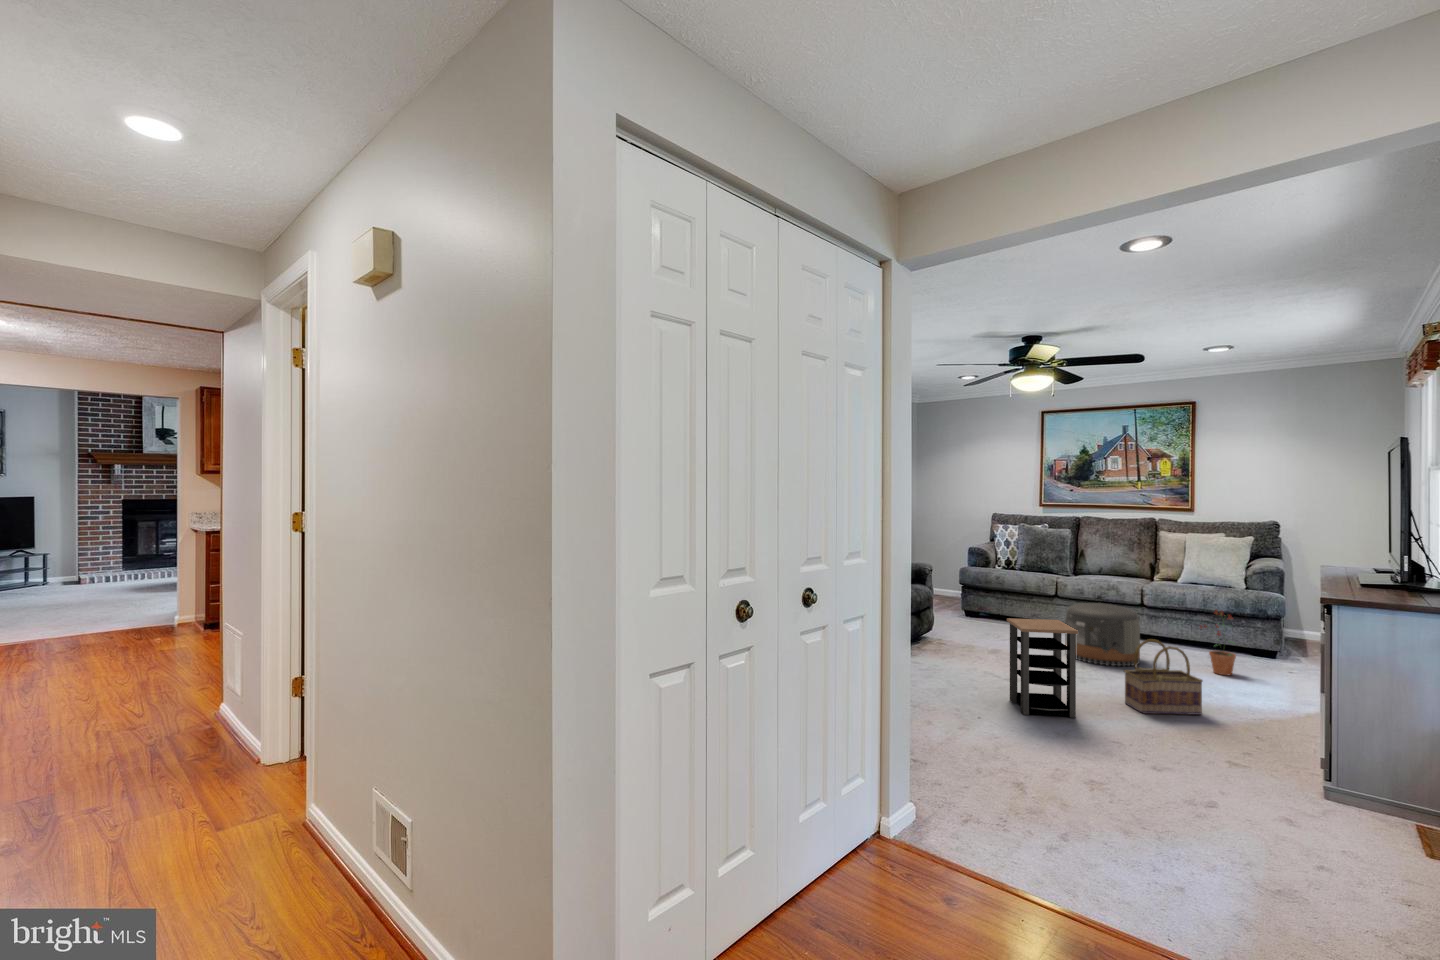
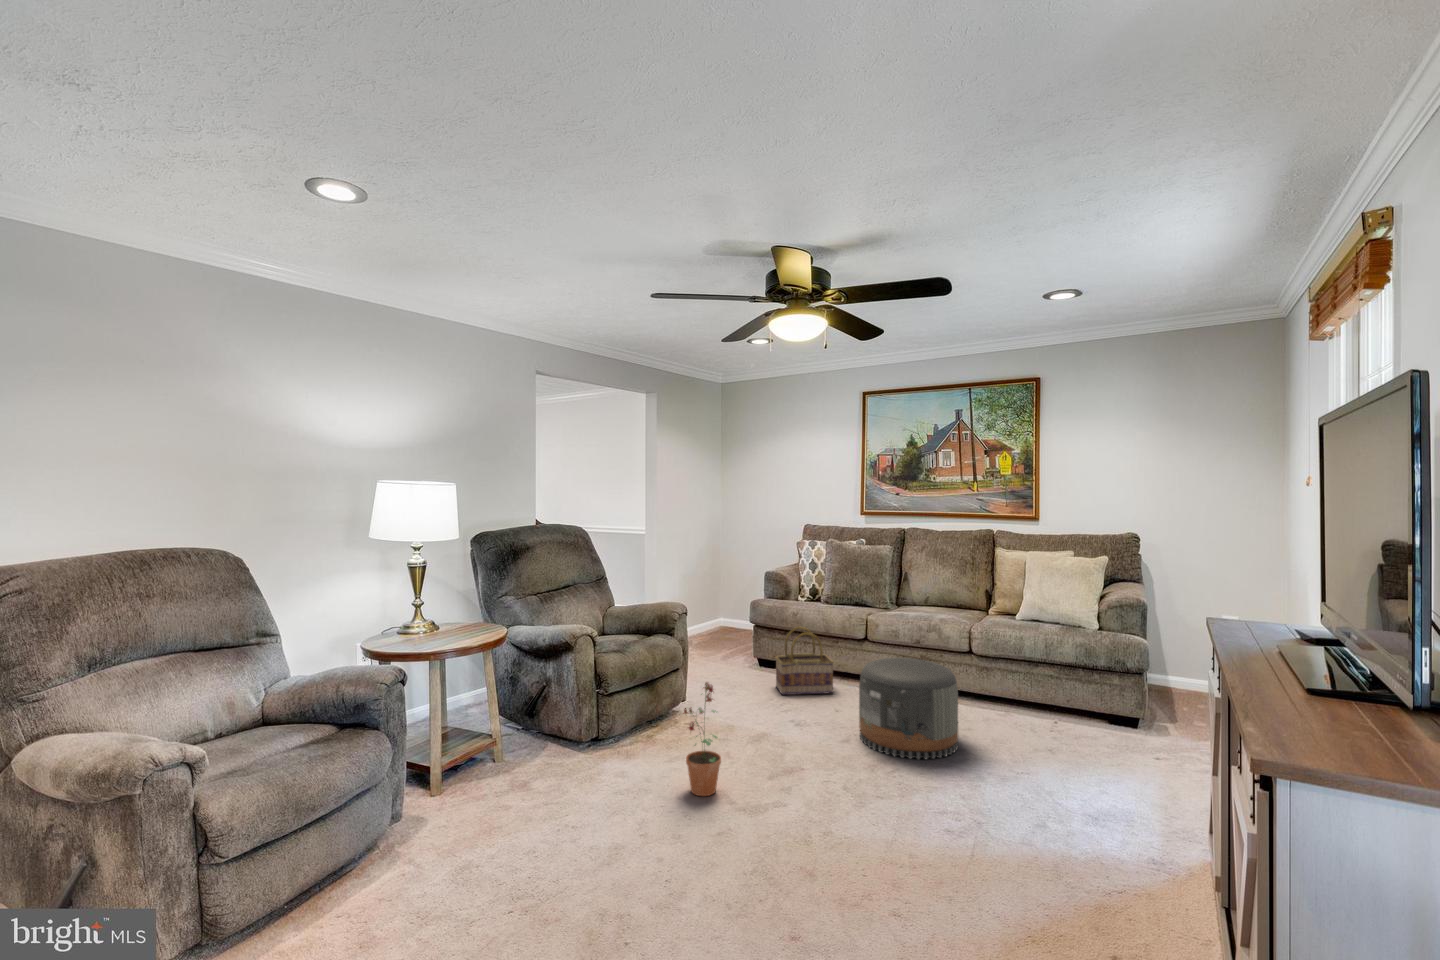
potted plant: present [1200,609,1236,675] -> present [683,682,721,796]
side table: present [1007,618,1078,718] -> none [713,721,812,920]
basket: present [1124,639,1203,715] -> present [776,627,834,695]

